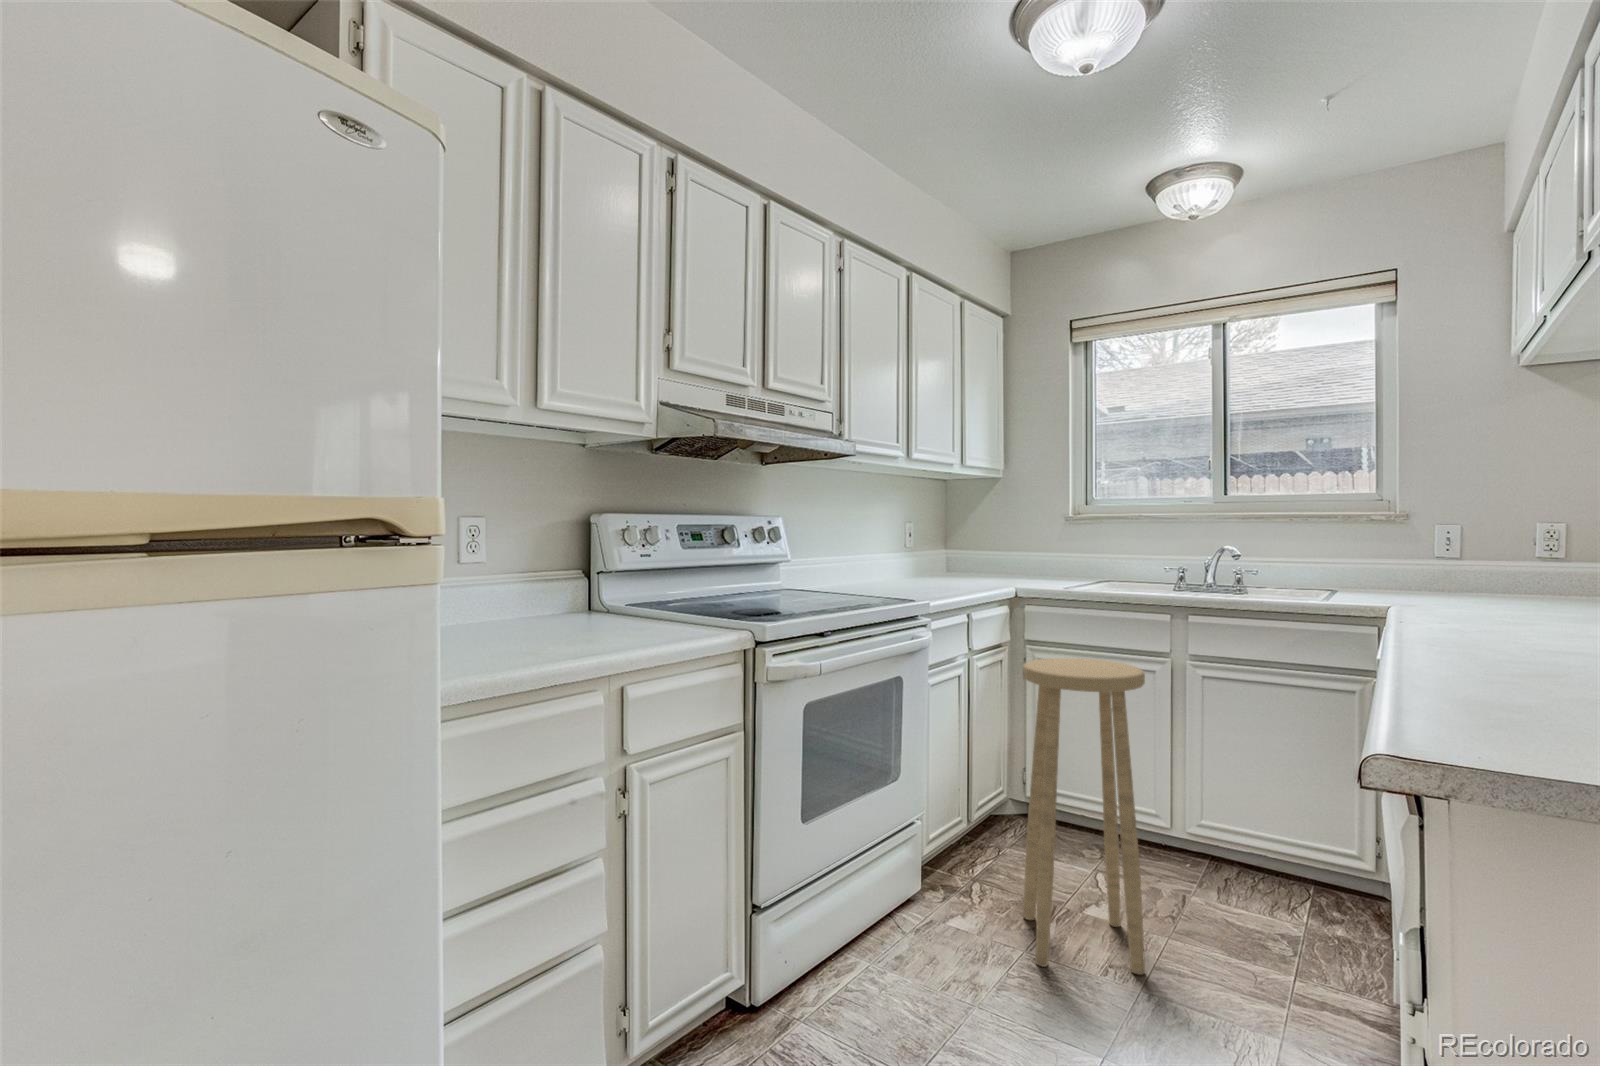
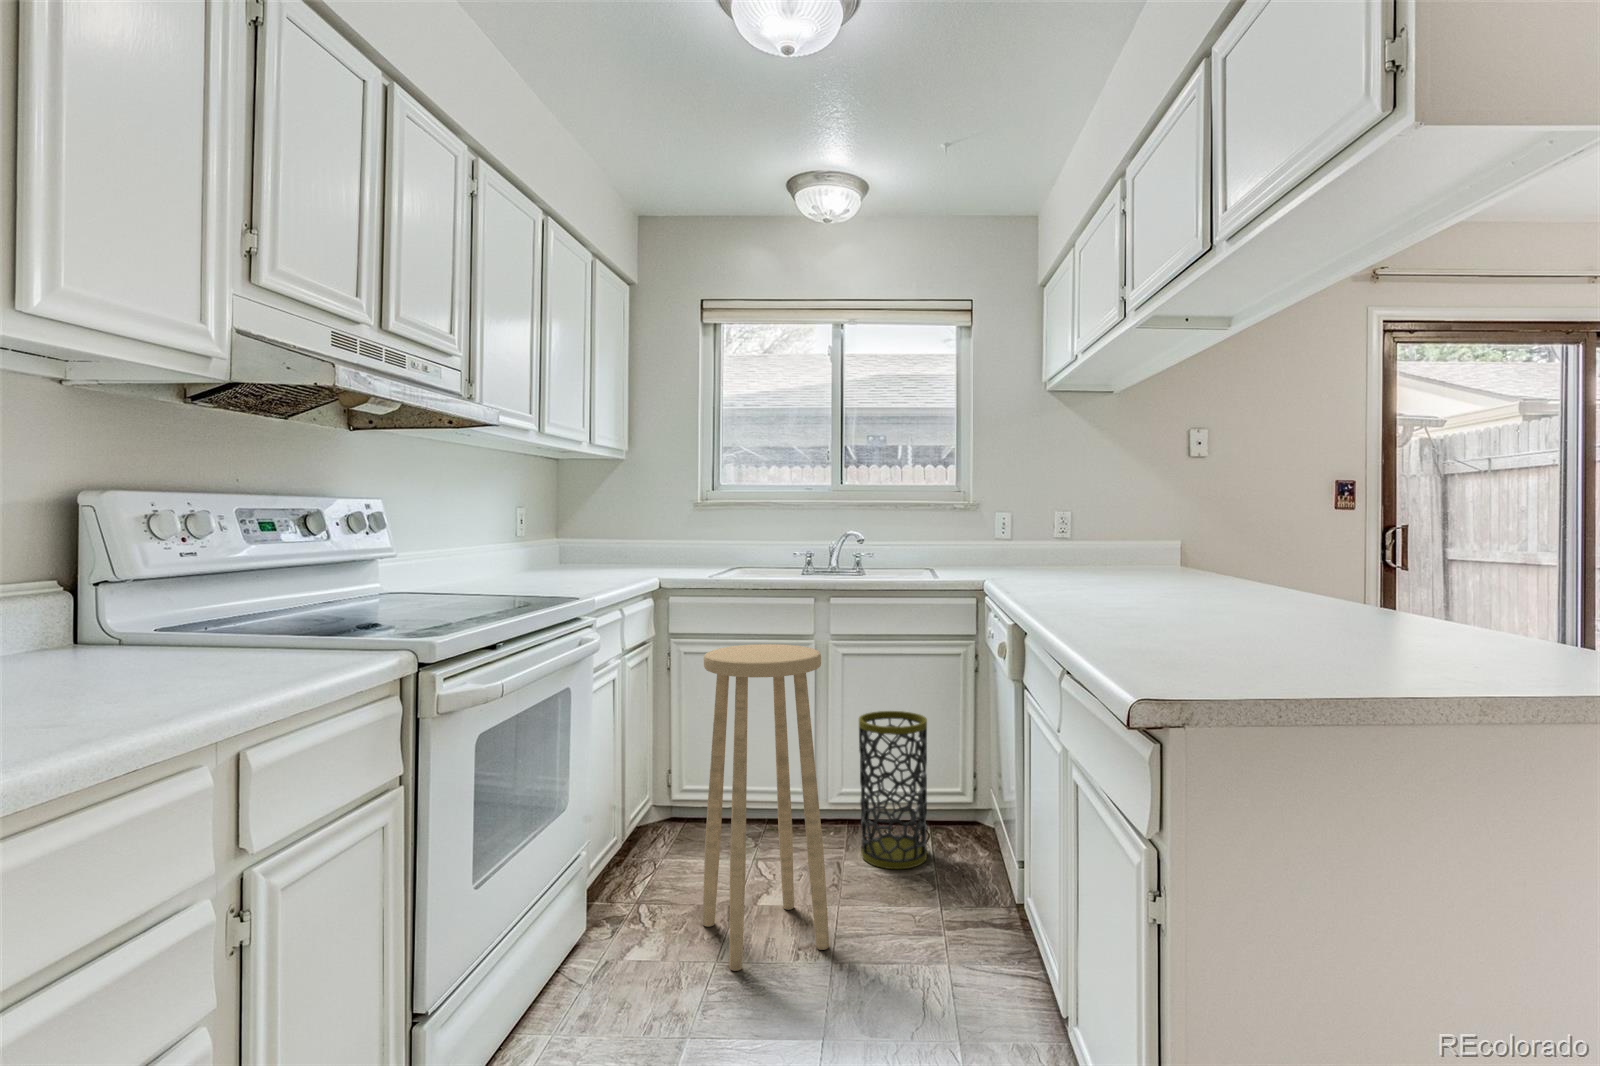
trash can: none [1215,745,1302,923] -> present [859,711,927,869]

